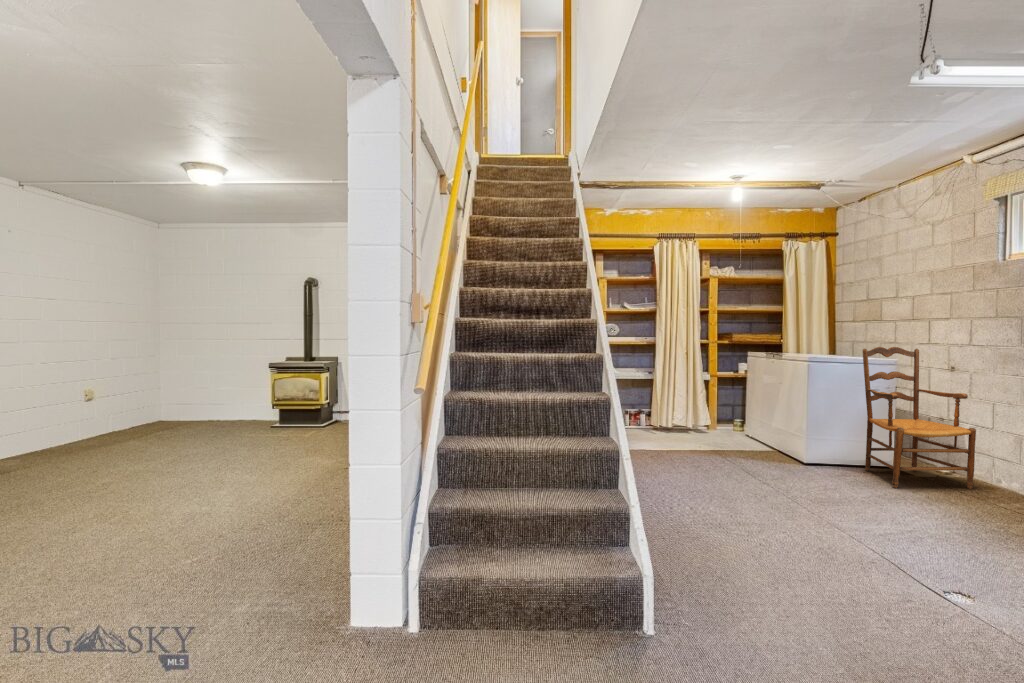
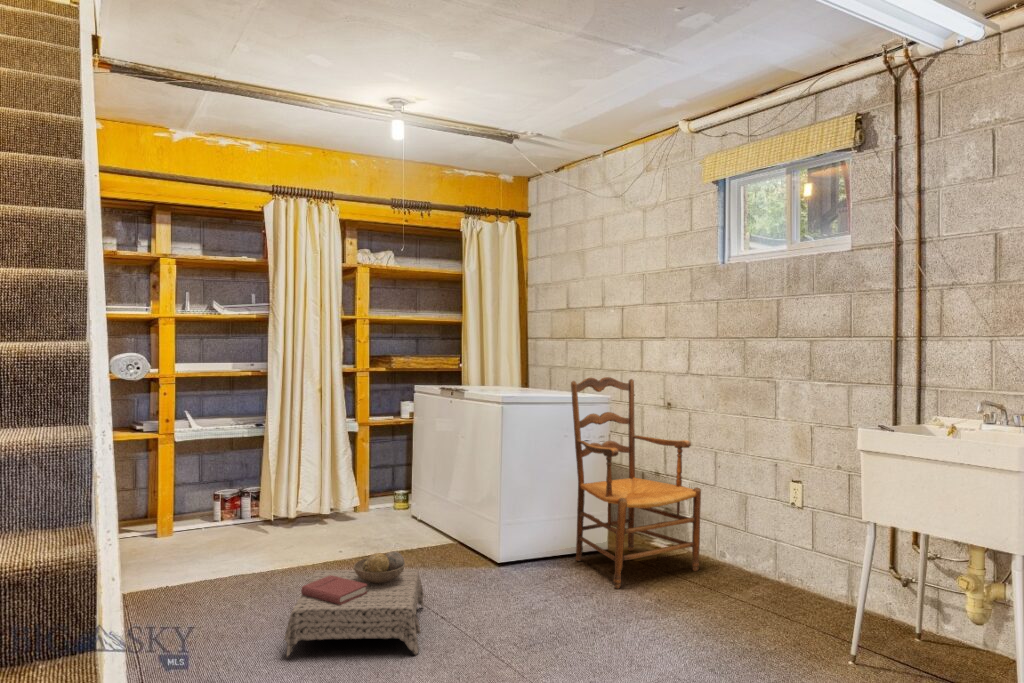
ottoman: none [672,440,752,495] -> present [284,551,424,657]

